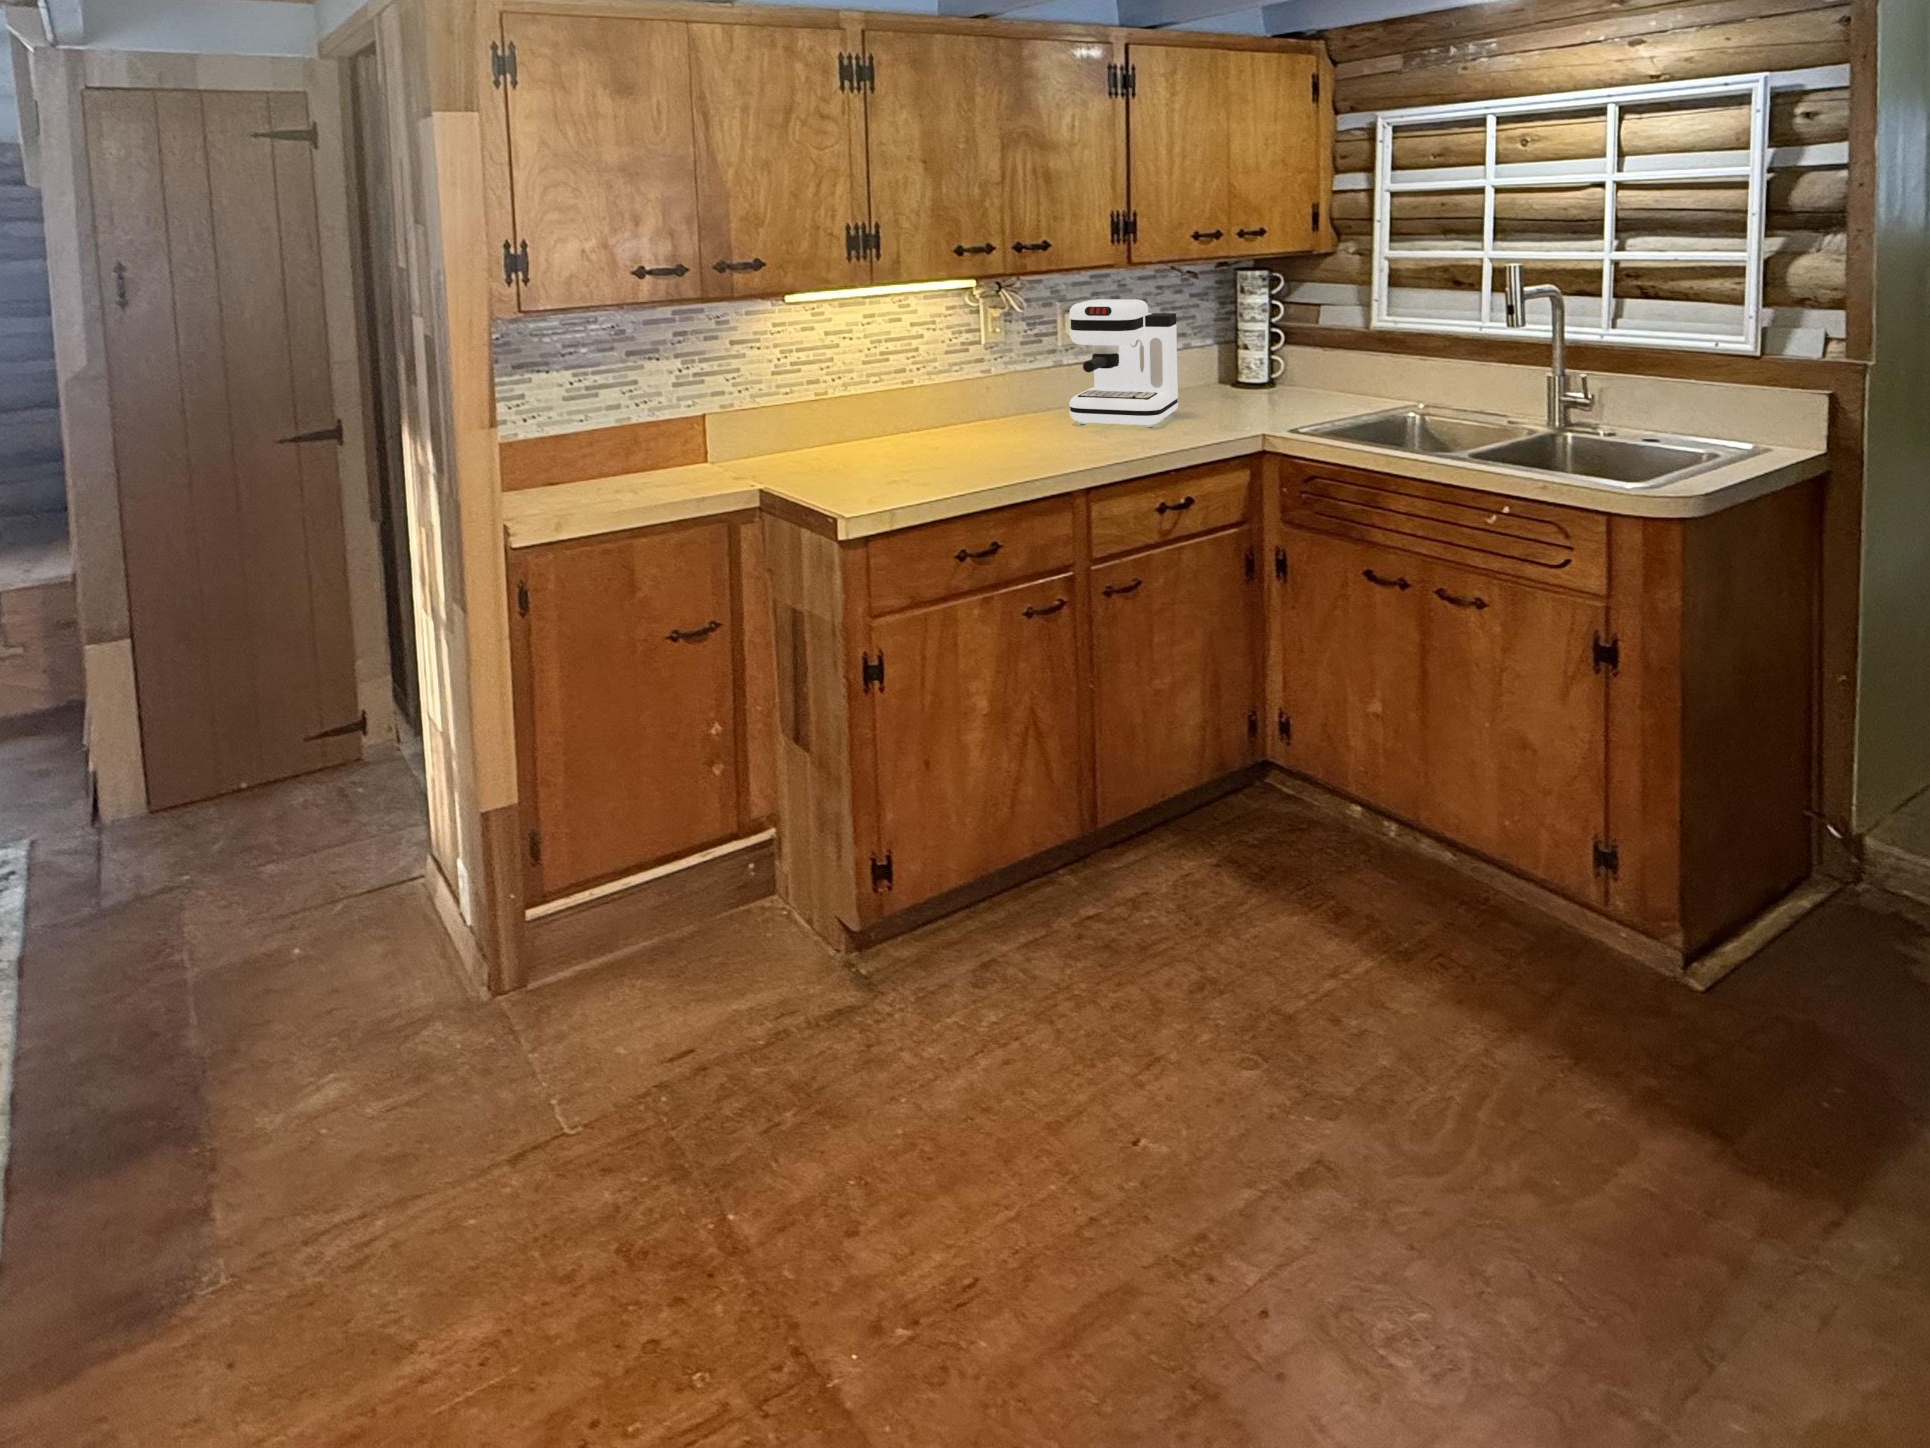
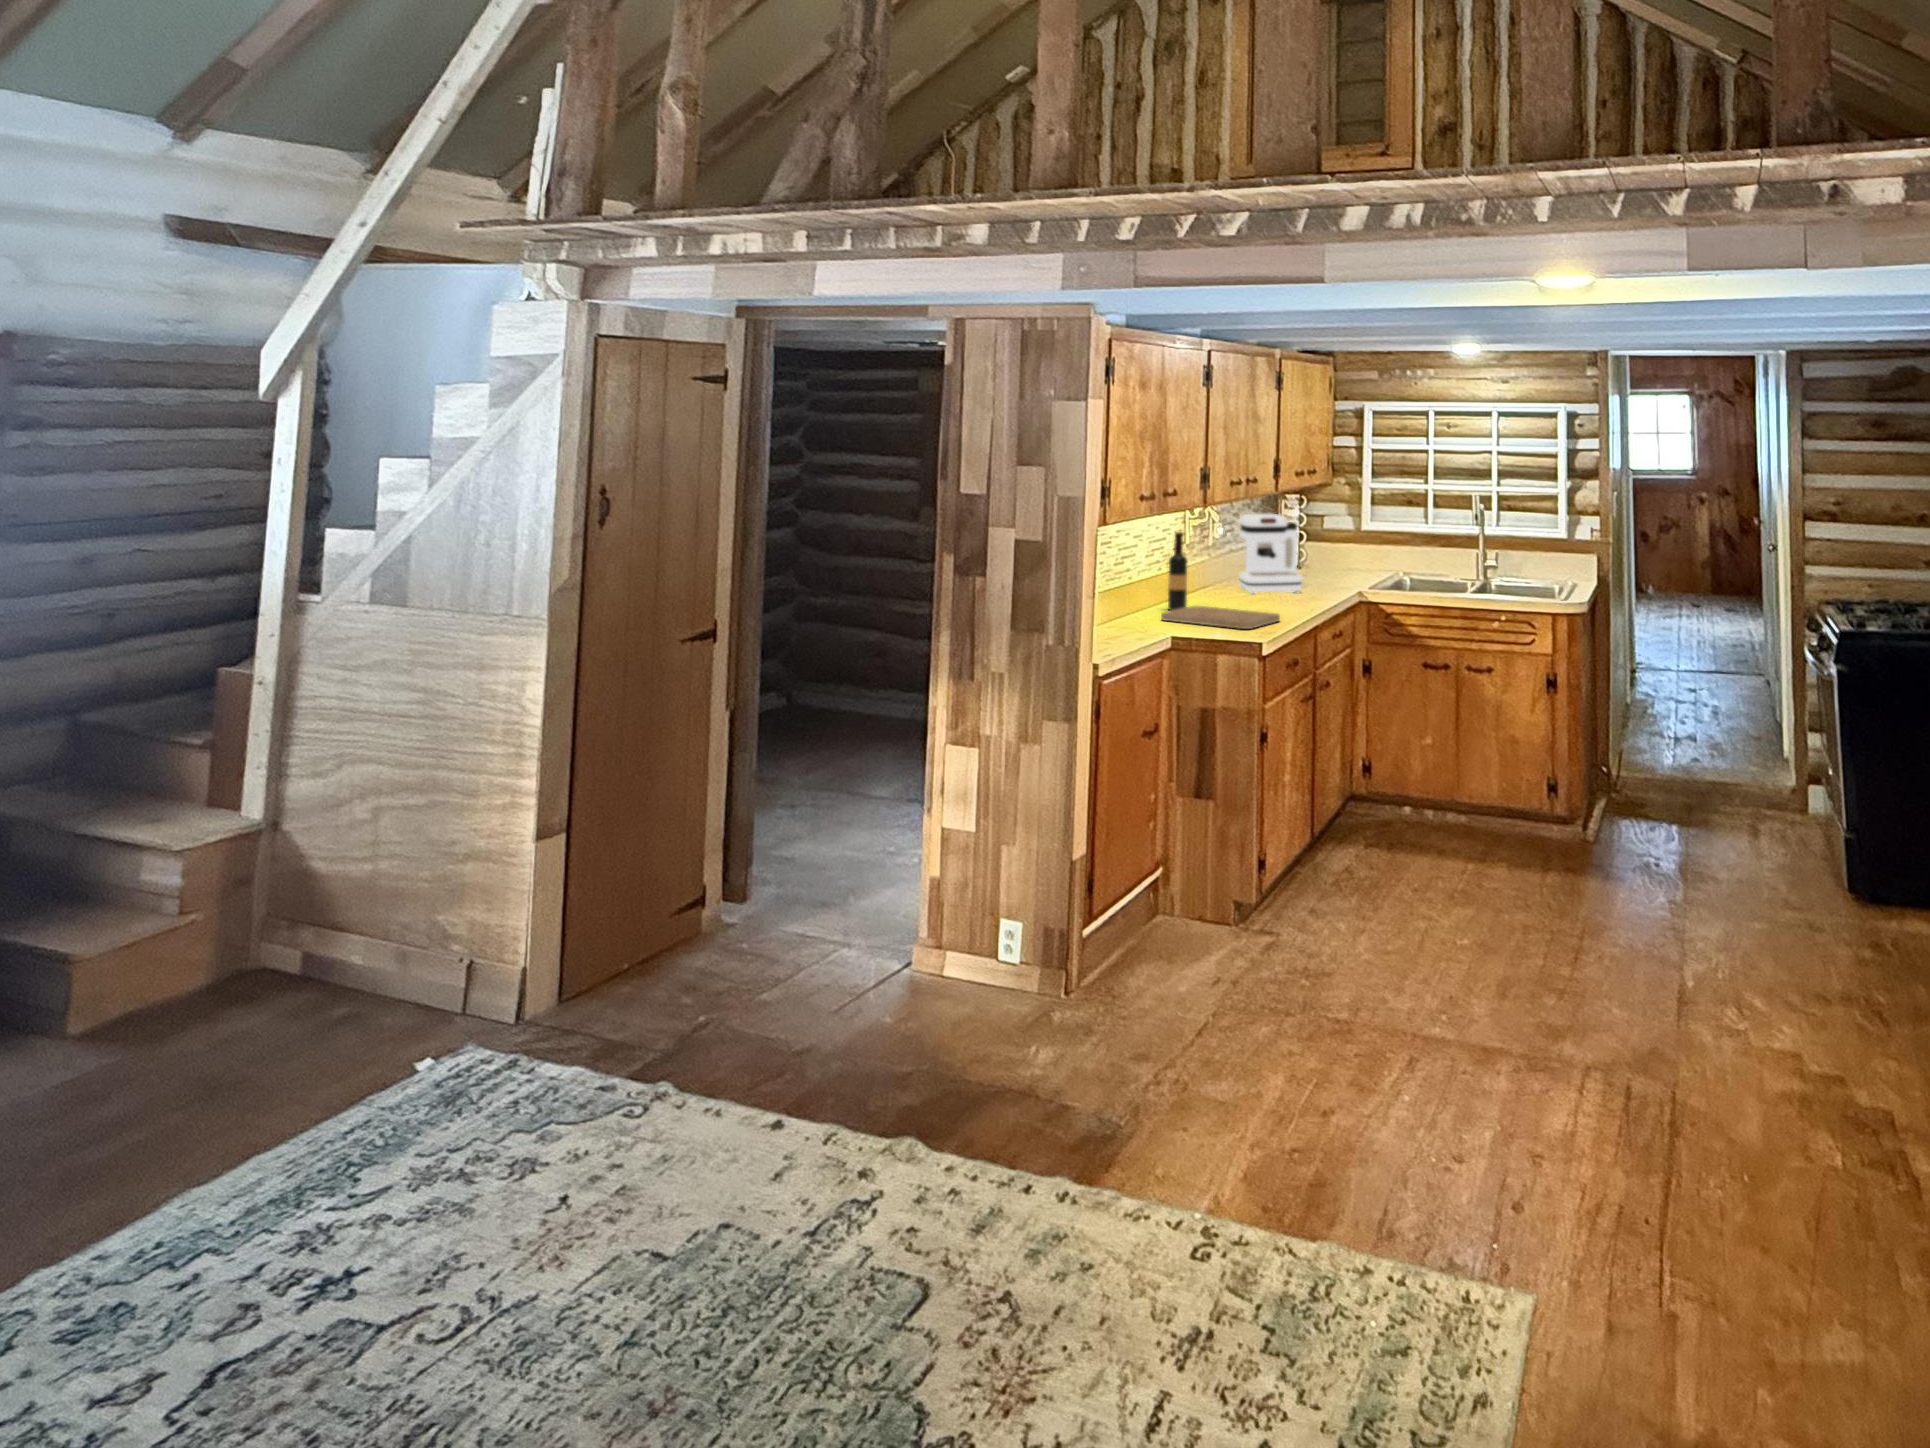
wine bottle: none [884,327,914,445] -> present [1168,532,1187,610]
cutting board: none [823,440,973,490] -> present [1161,606,1280,629]

